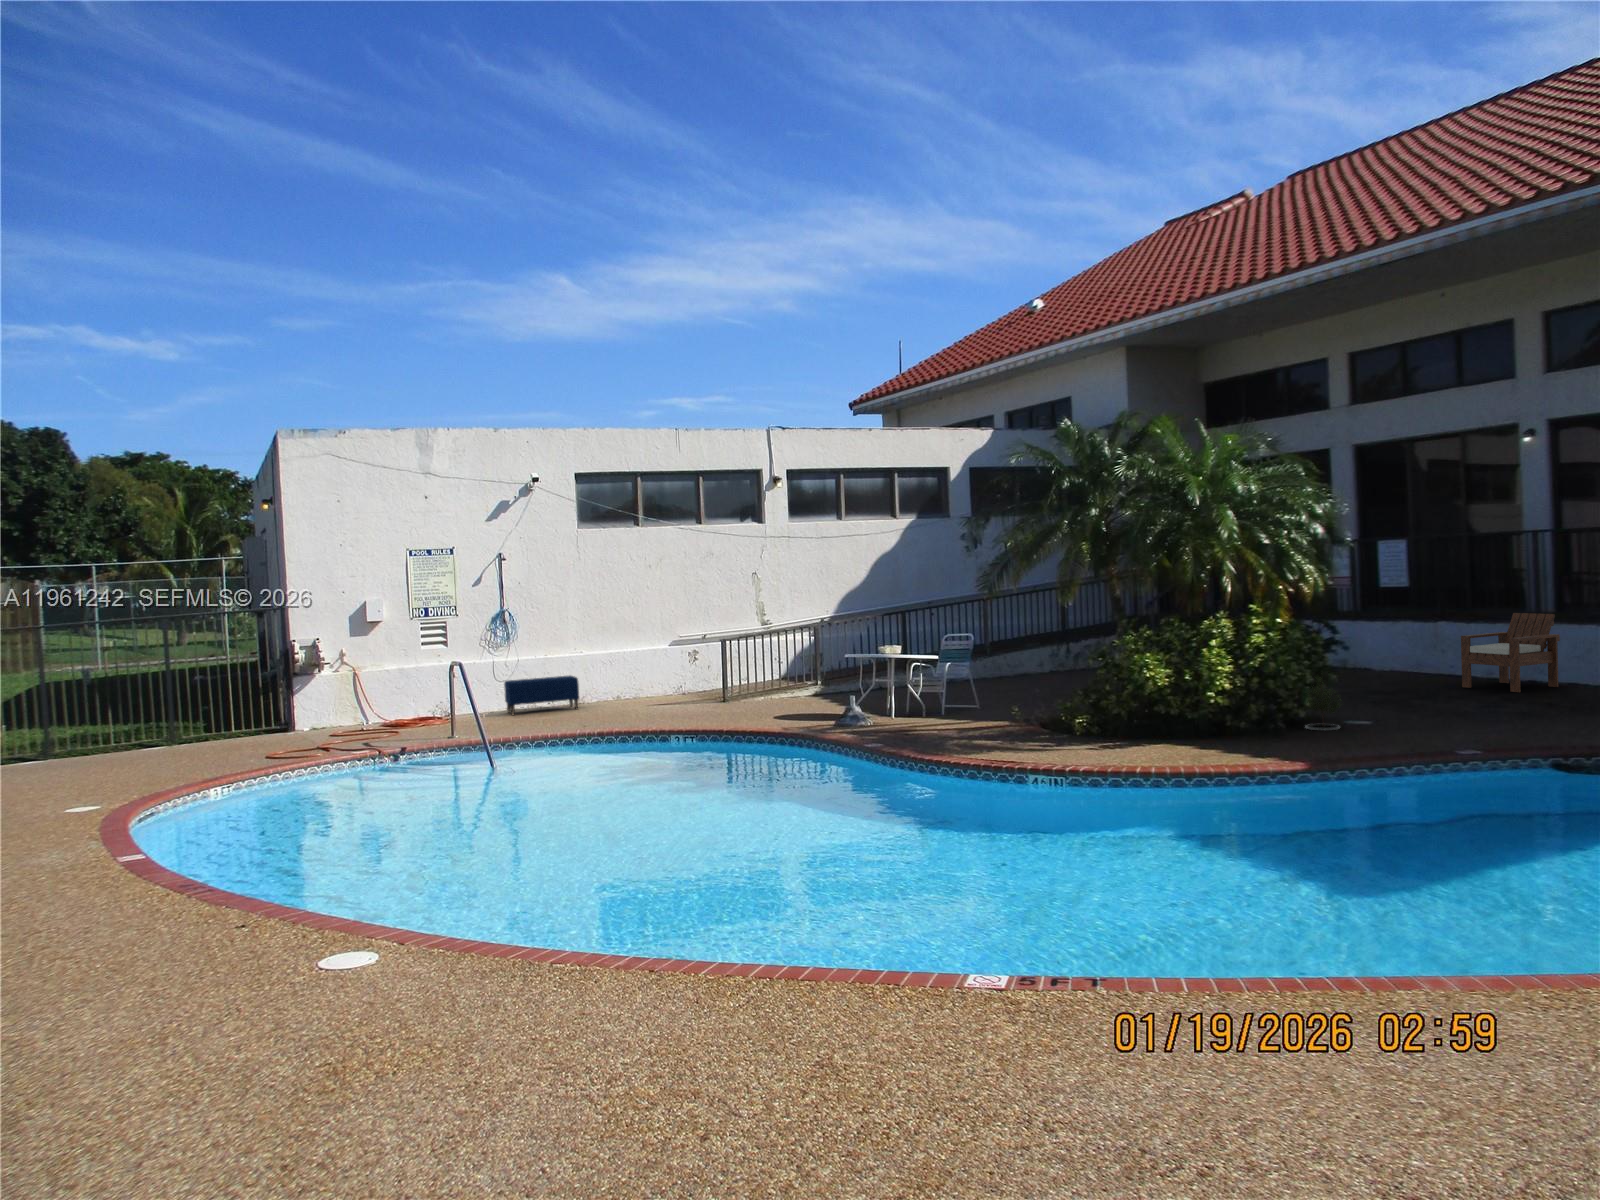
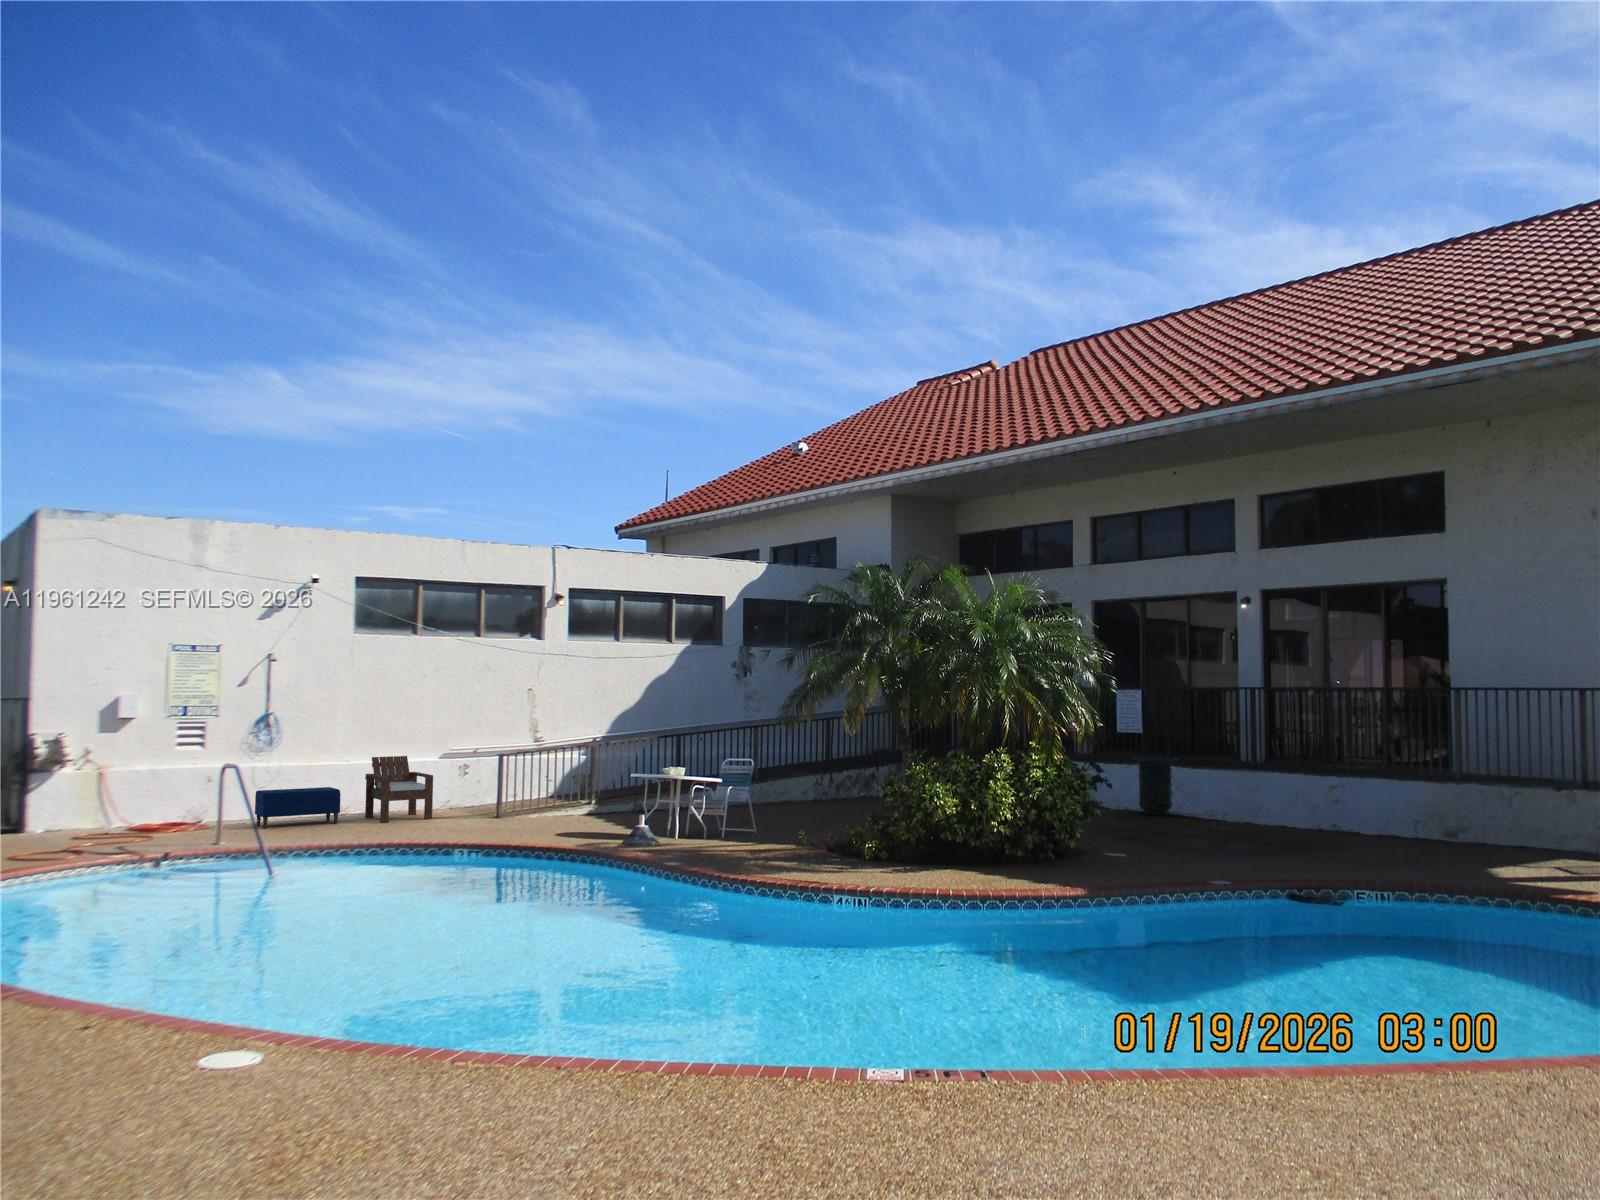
chair: present [1461,613,1560,692] -> present [365,756,433,823]
trash can: none [1398,615,1456,680] -> present [1132,757,1178,815]
potted tree: present [1305,676,1341,731] -> none [1067,803,1104,858]

